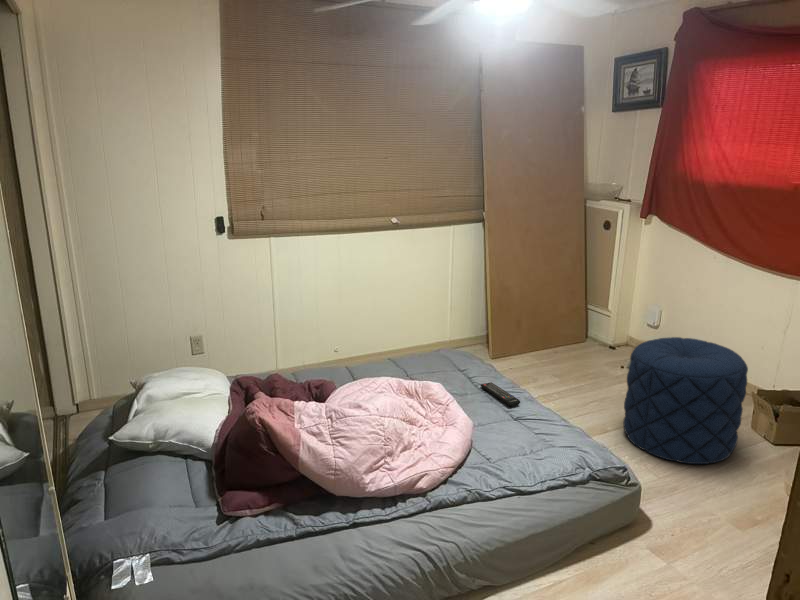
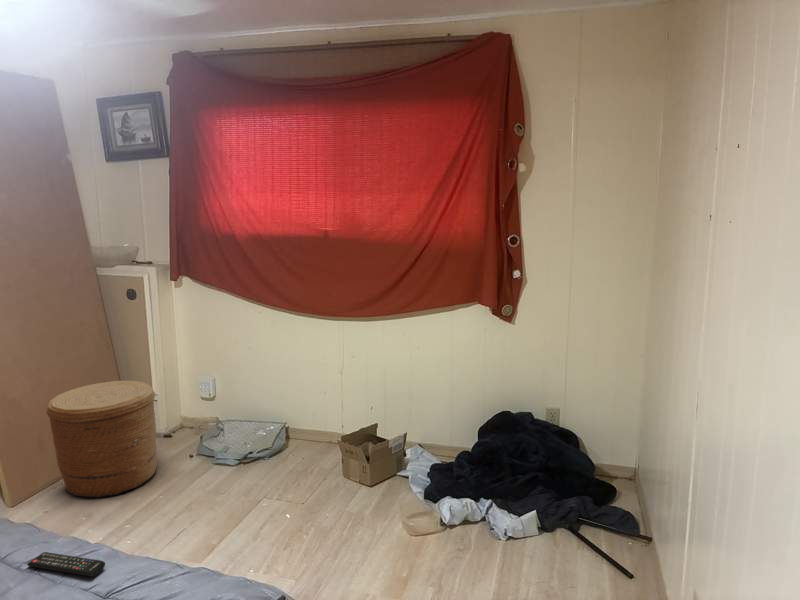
woven basket: none [525,290,602,374] -> present [46,381,157,497]
pouf: present [623,337,748,464] -> none [219,400,345,548]

